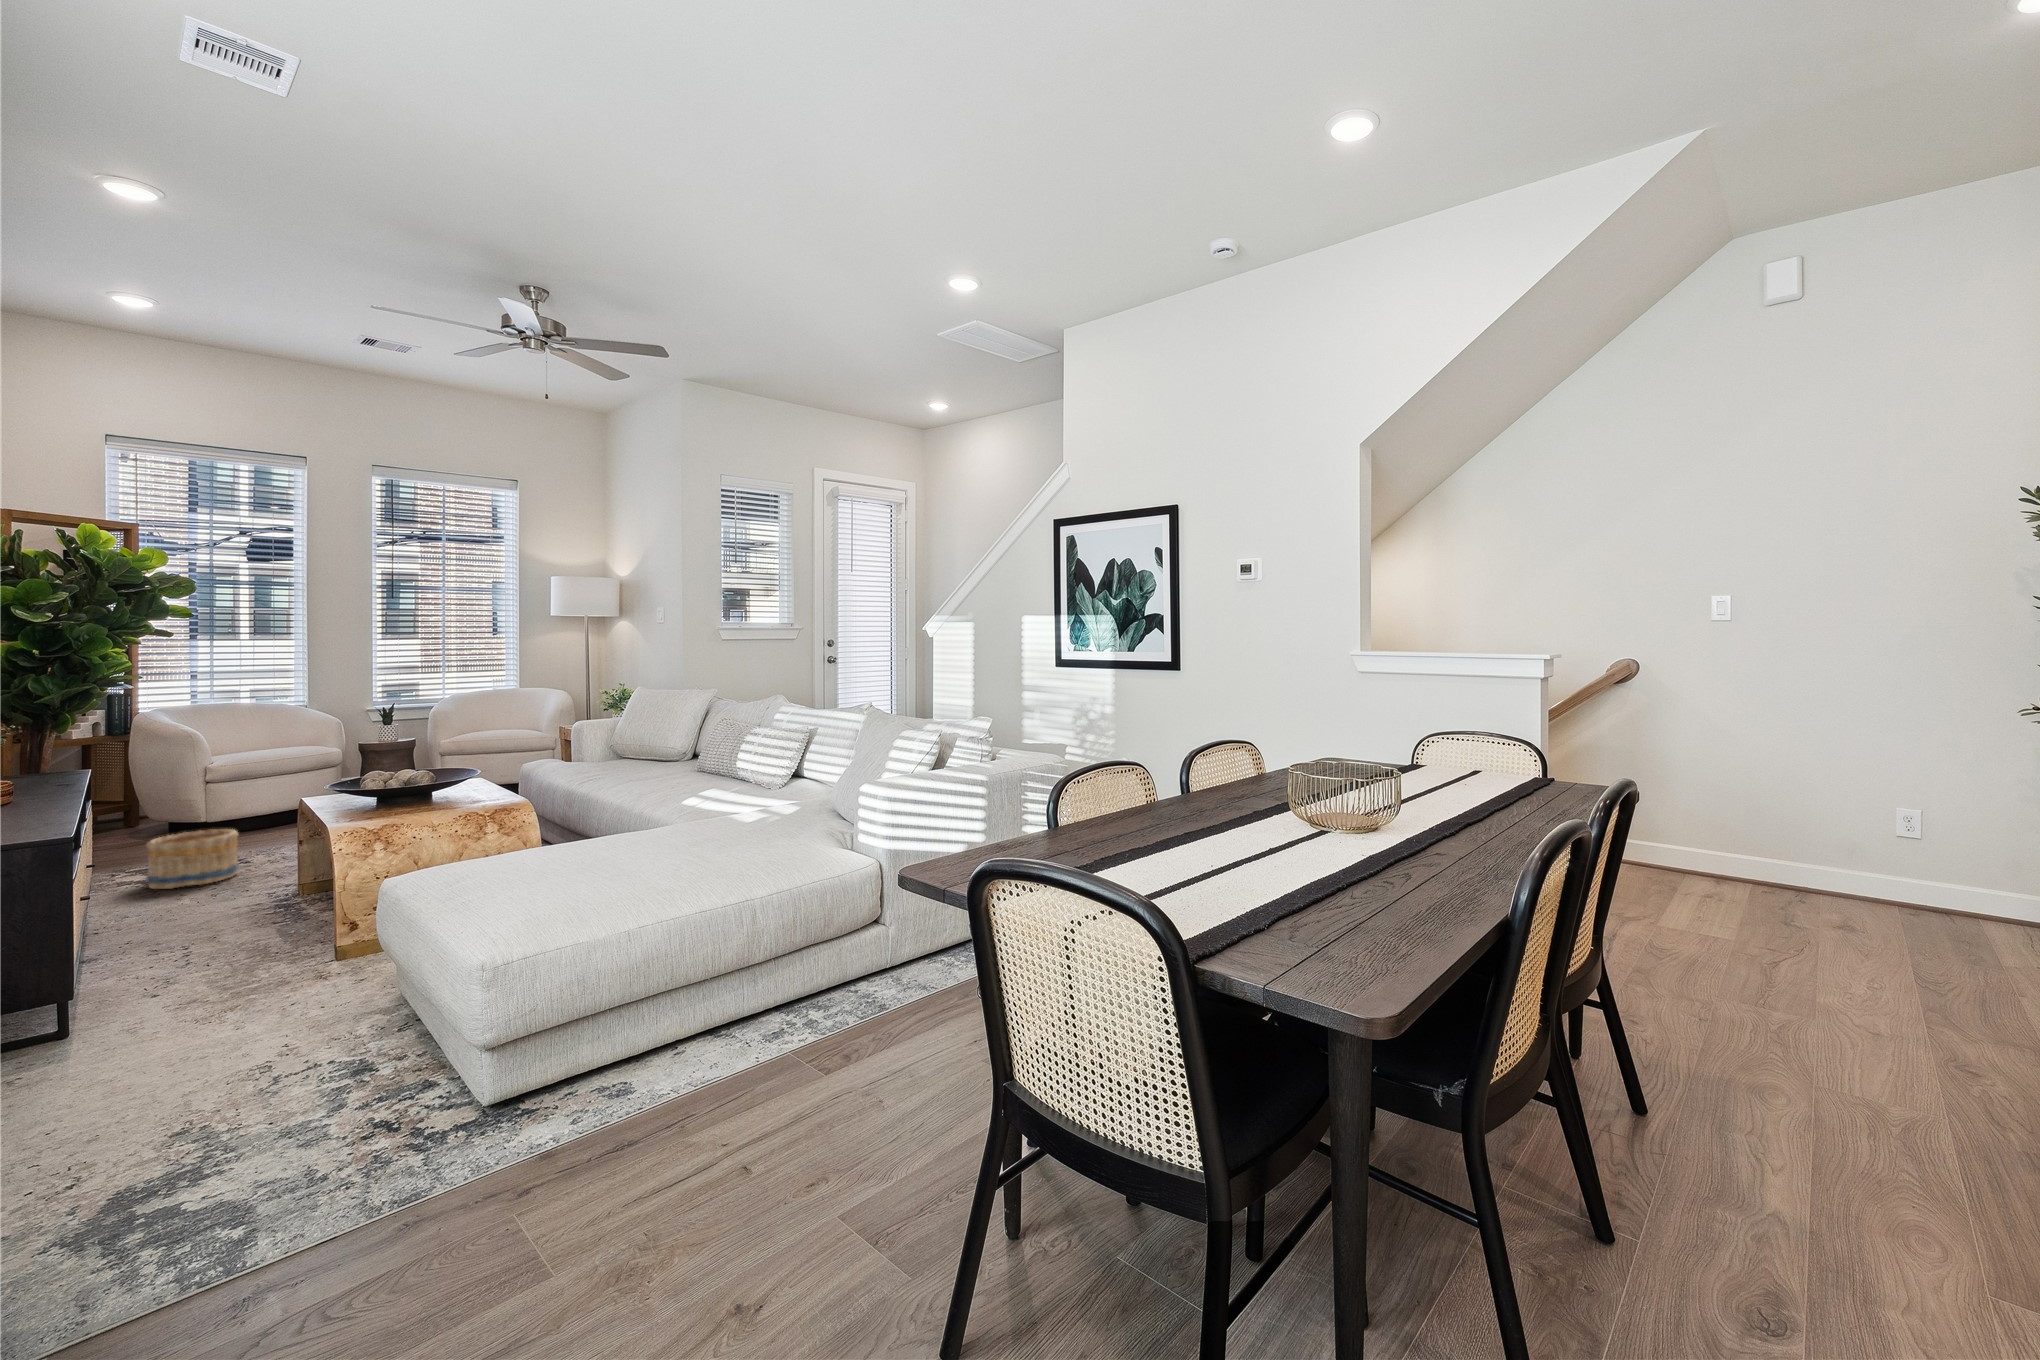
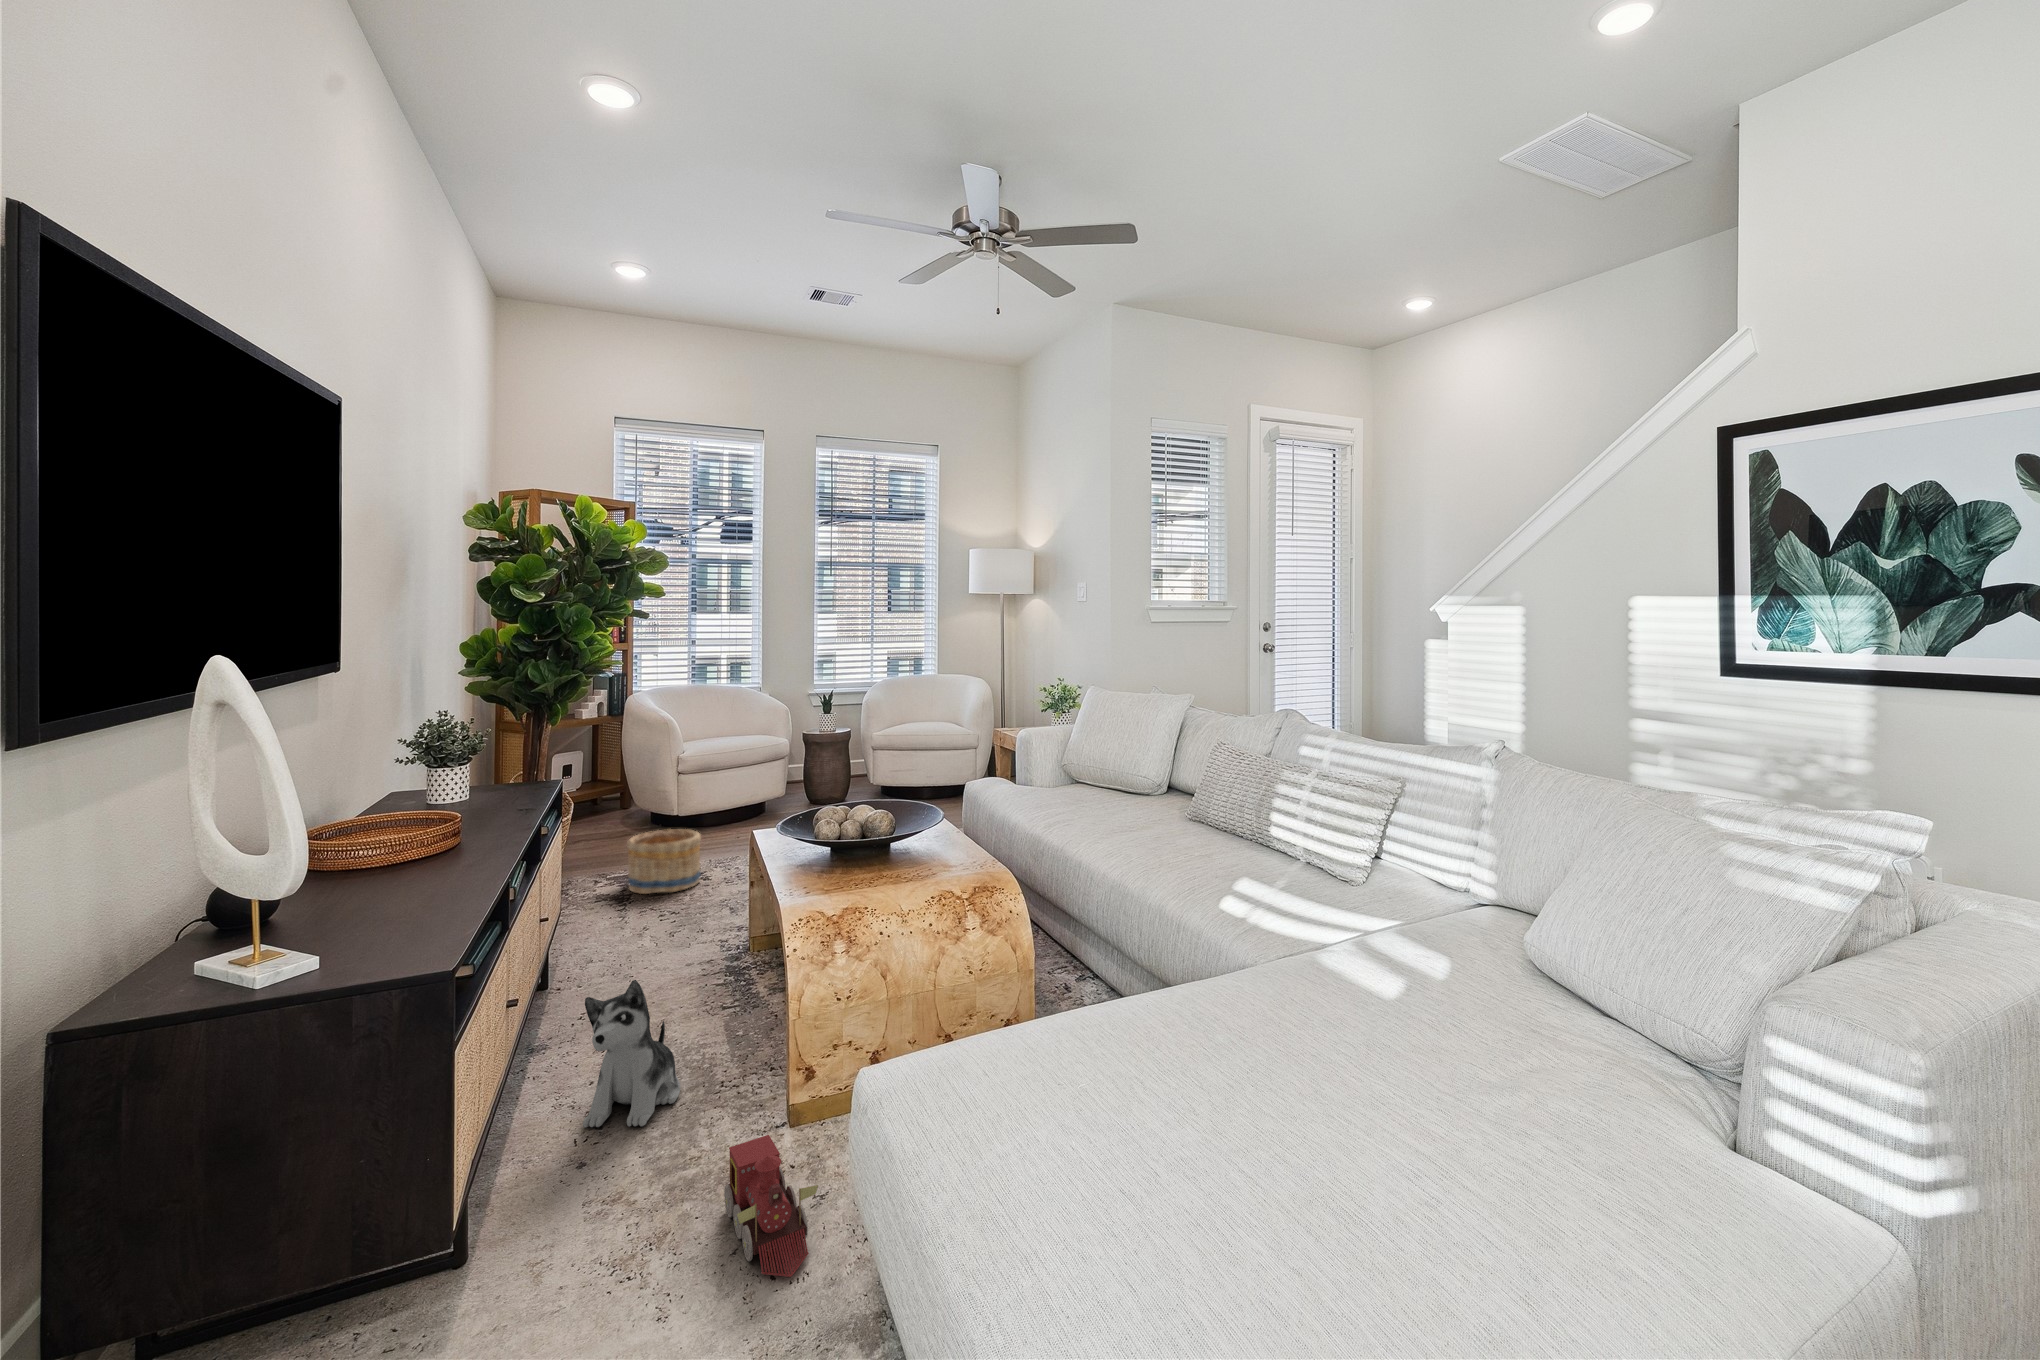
plush toy: none [133,910,232,1026] -> present [583,980,680,1127]
toy train: none [280,987,362,1058] -> present [724,1135,818,1277]

